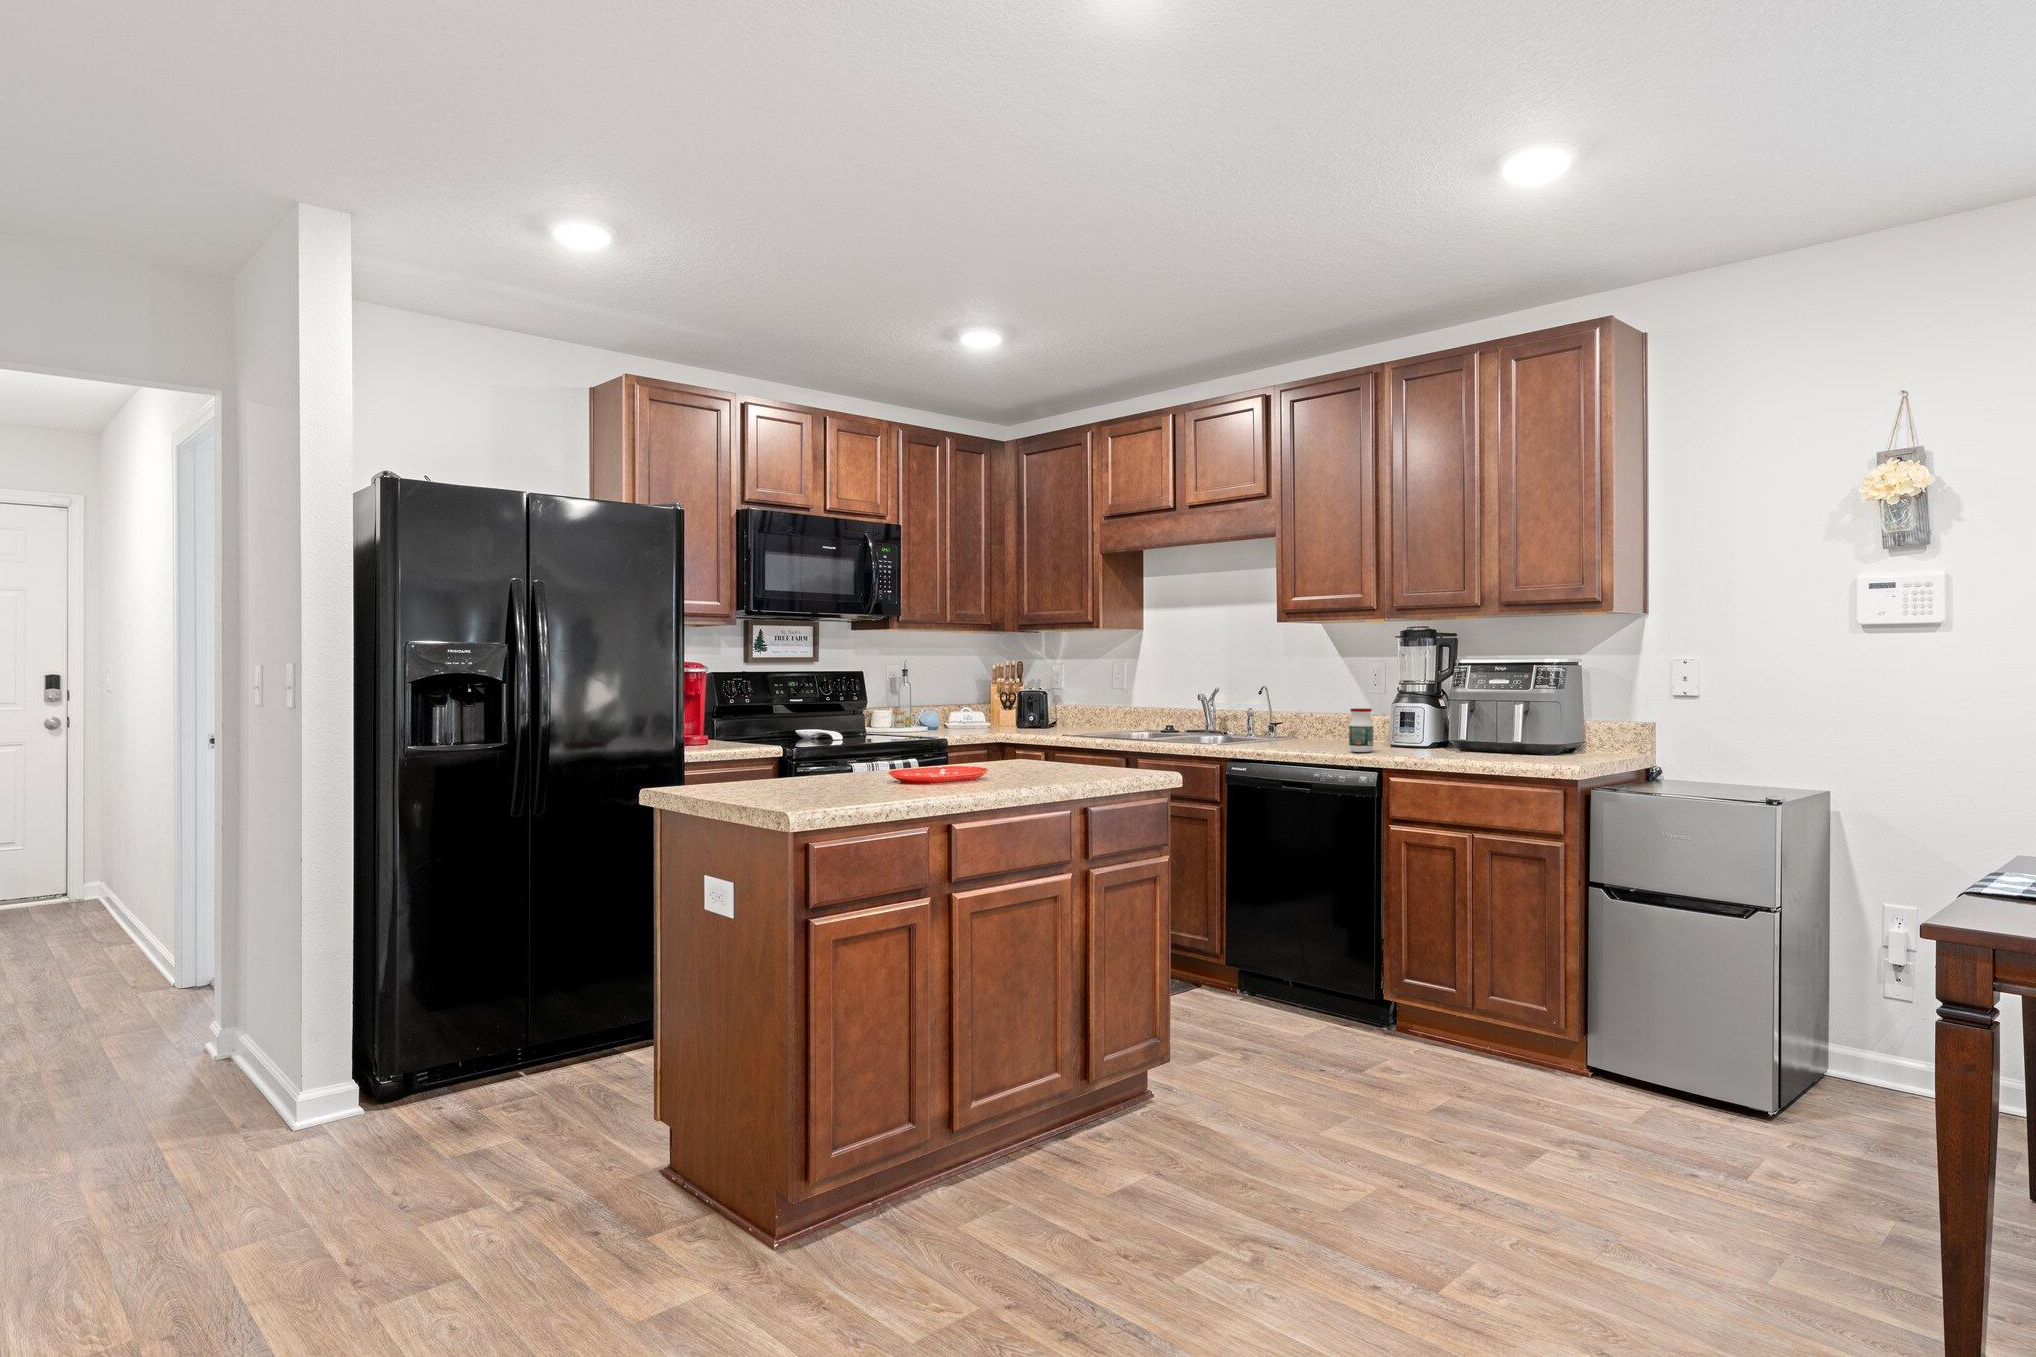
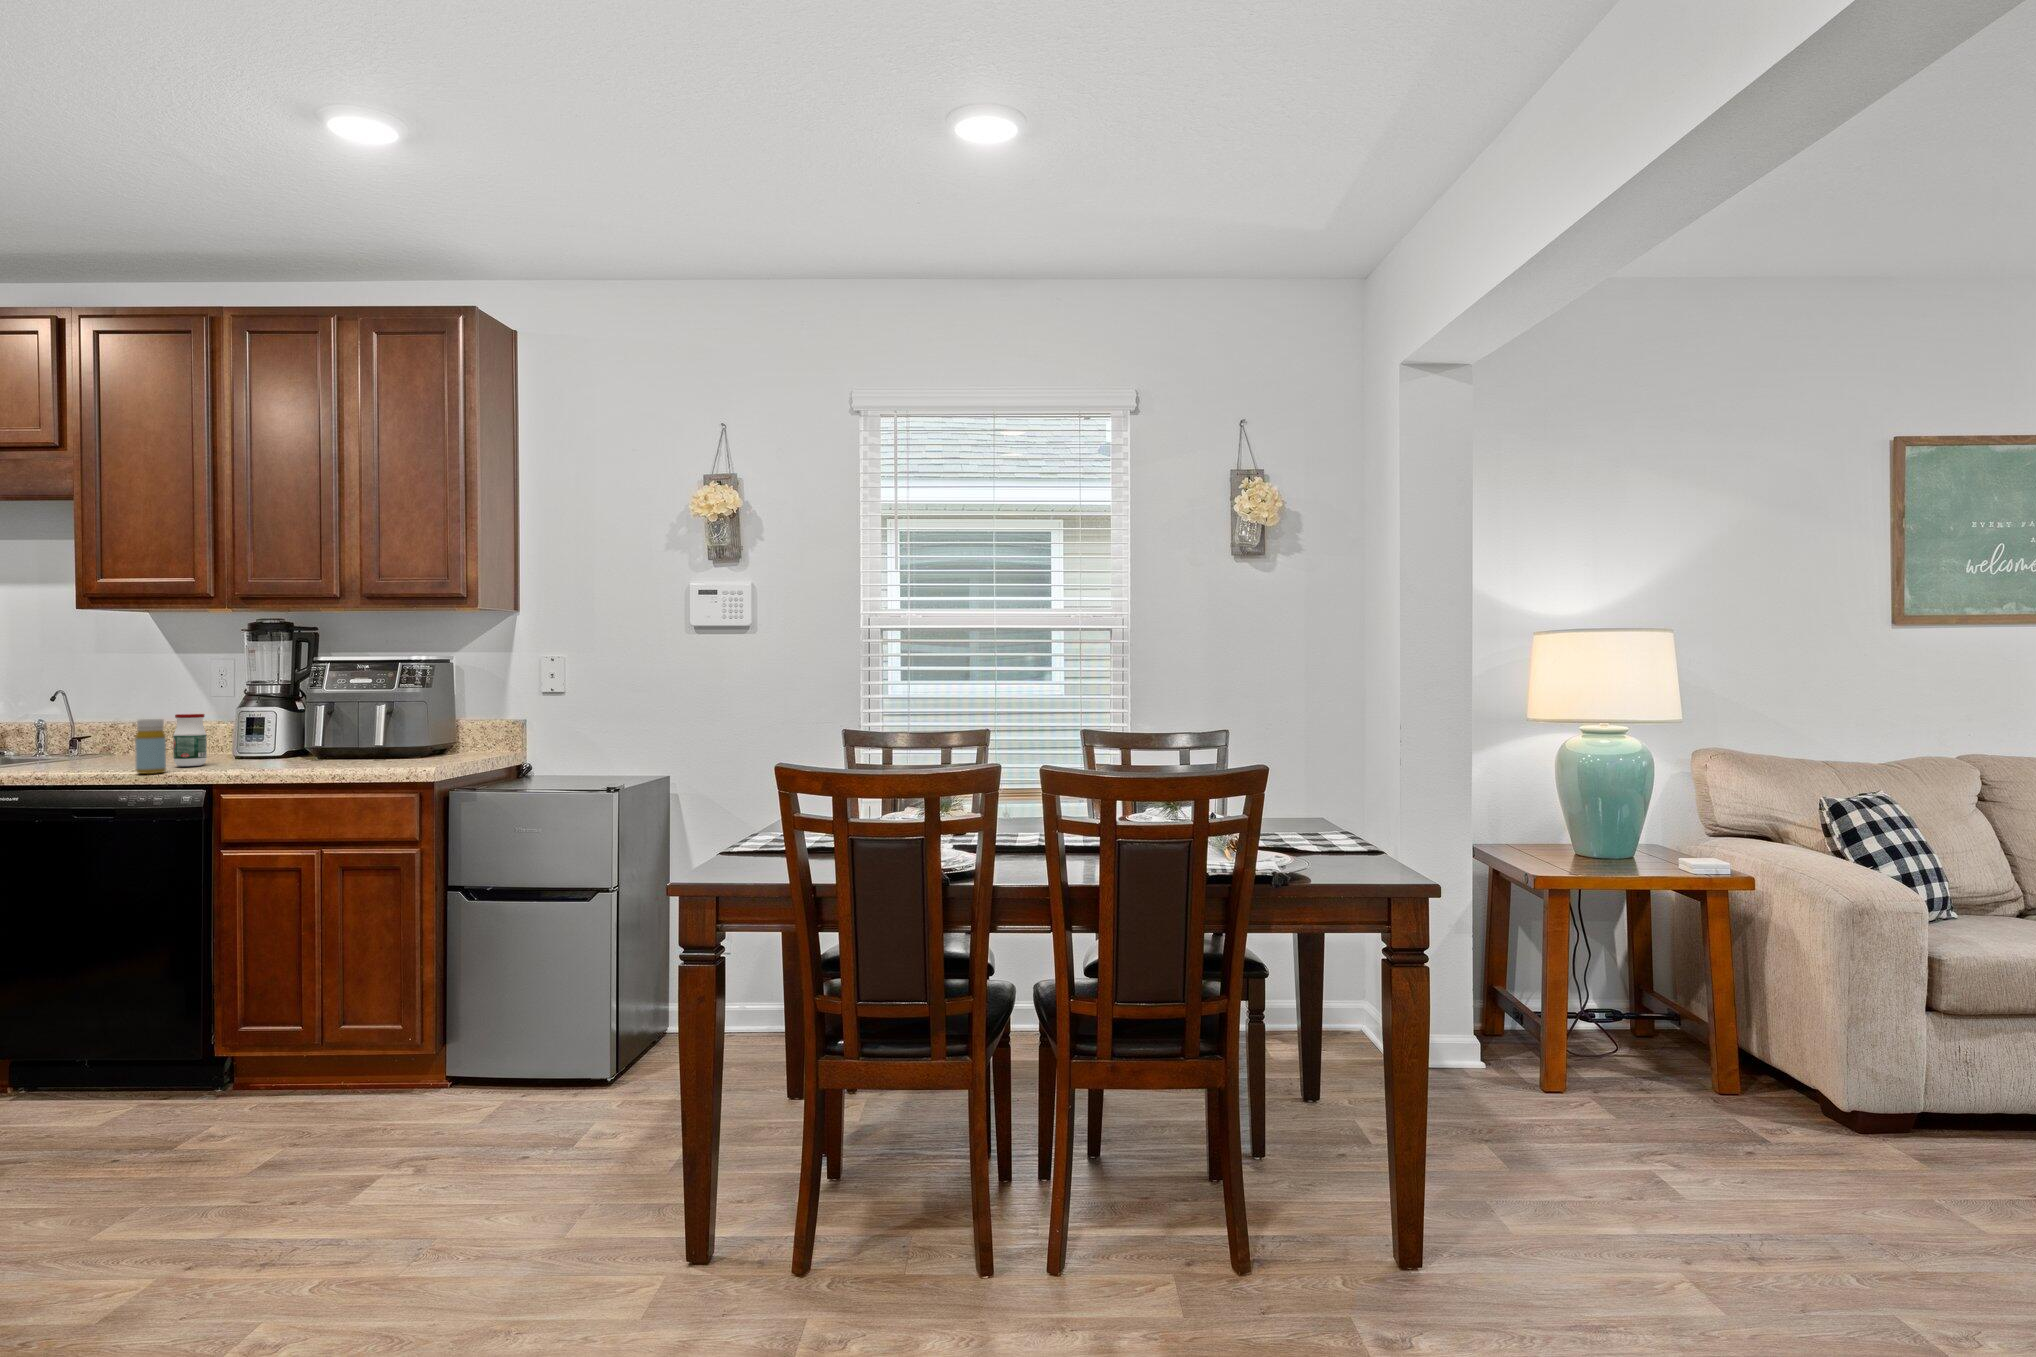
bottle: none [1325,712,1346,757] -> present [135,719,166,774]

